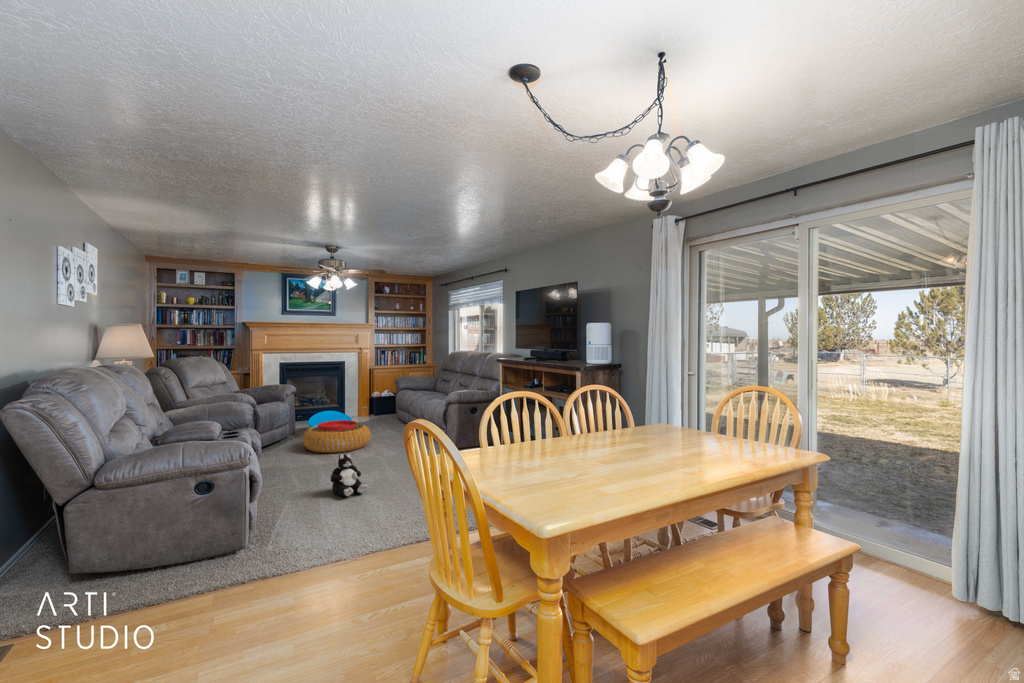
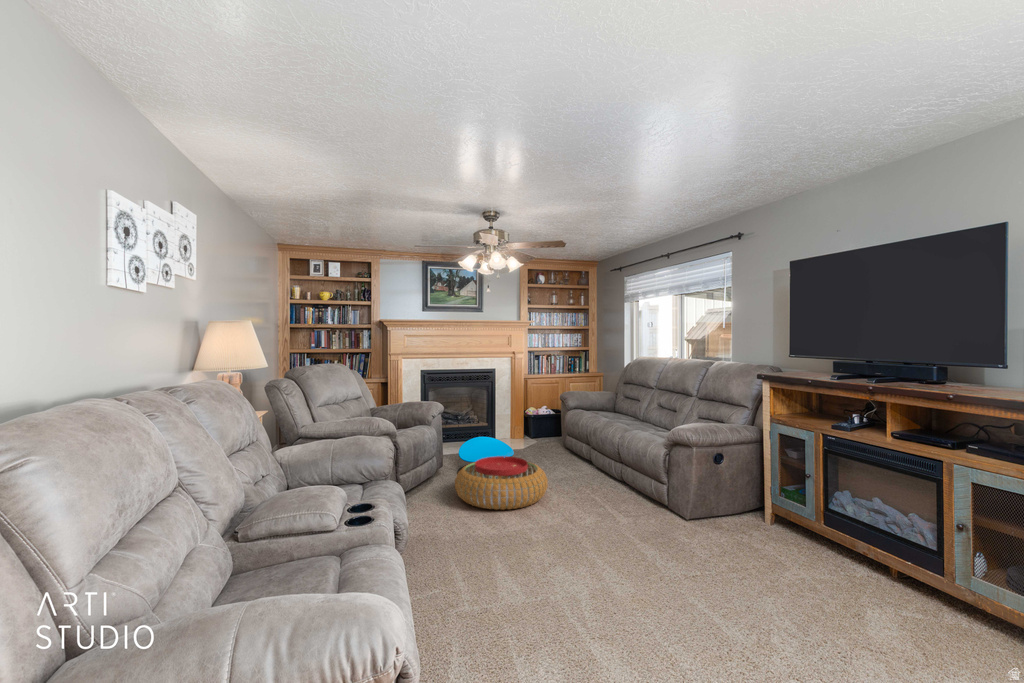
plush toy: present [331,453,367,496] -> none [521,547,588,642]

